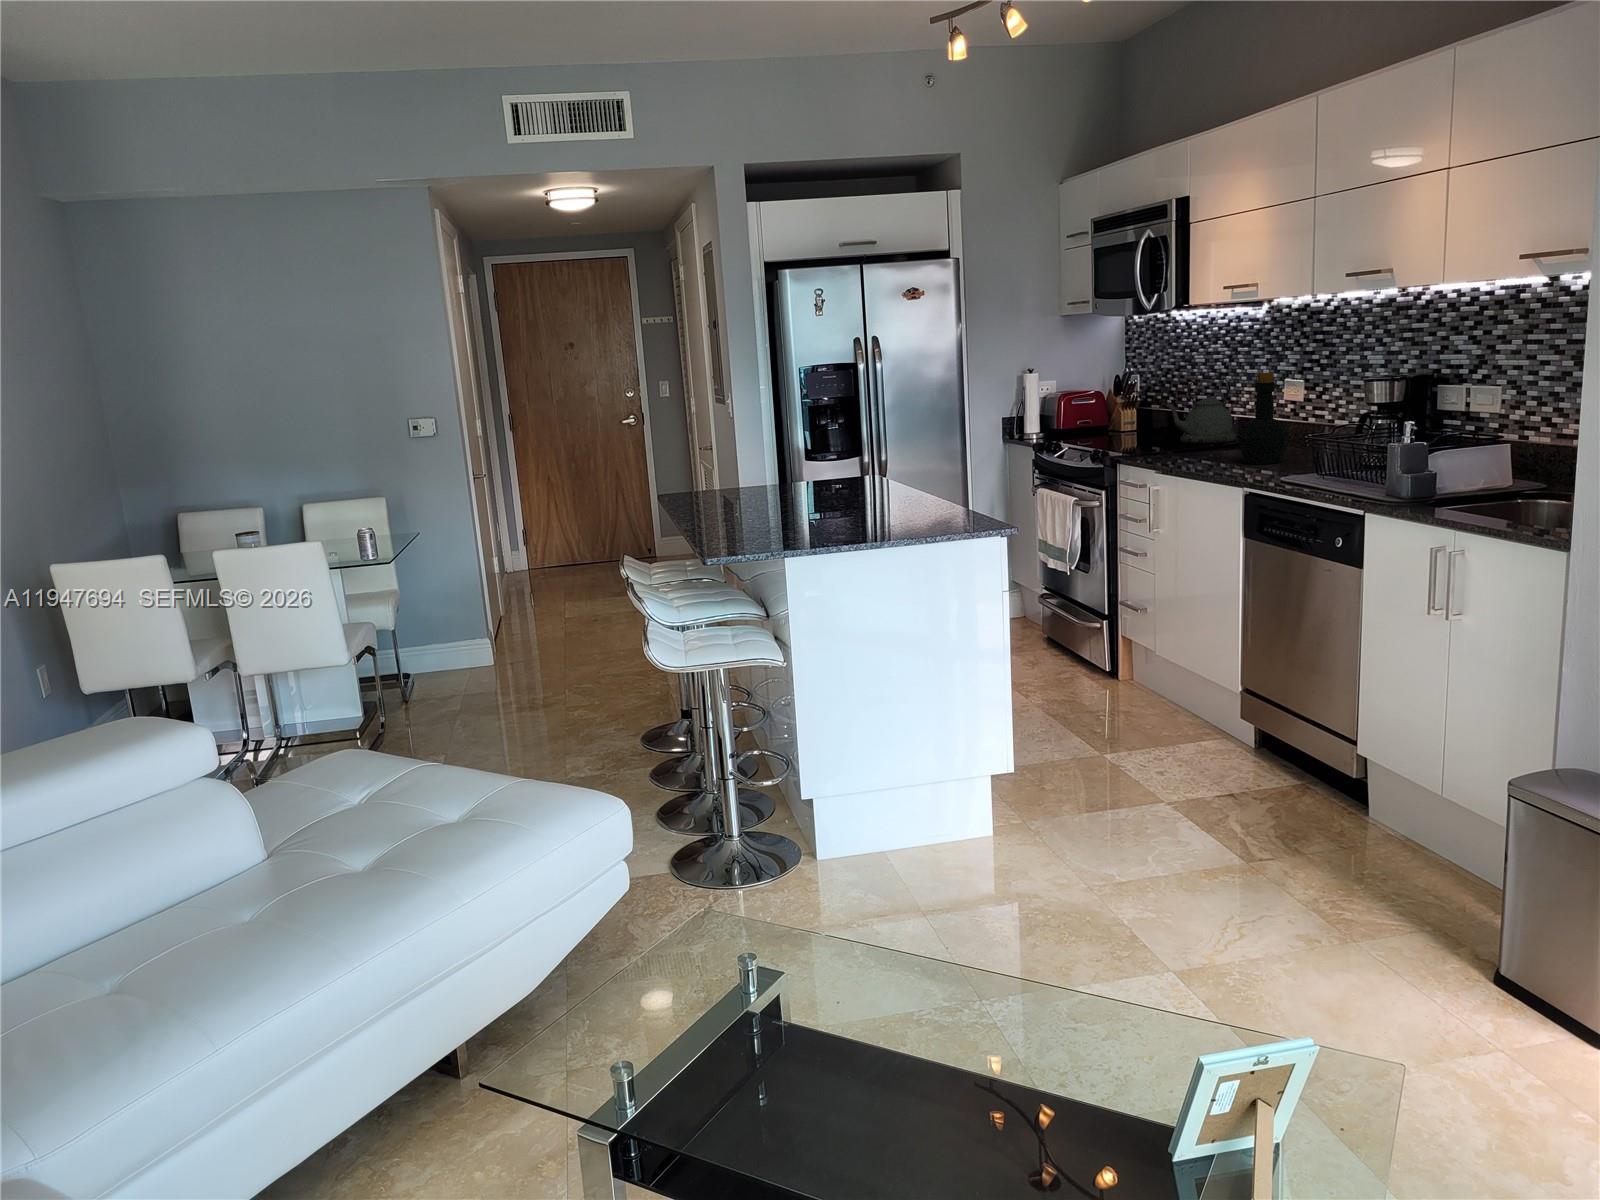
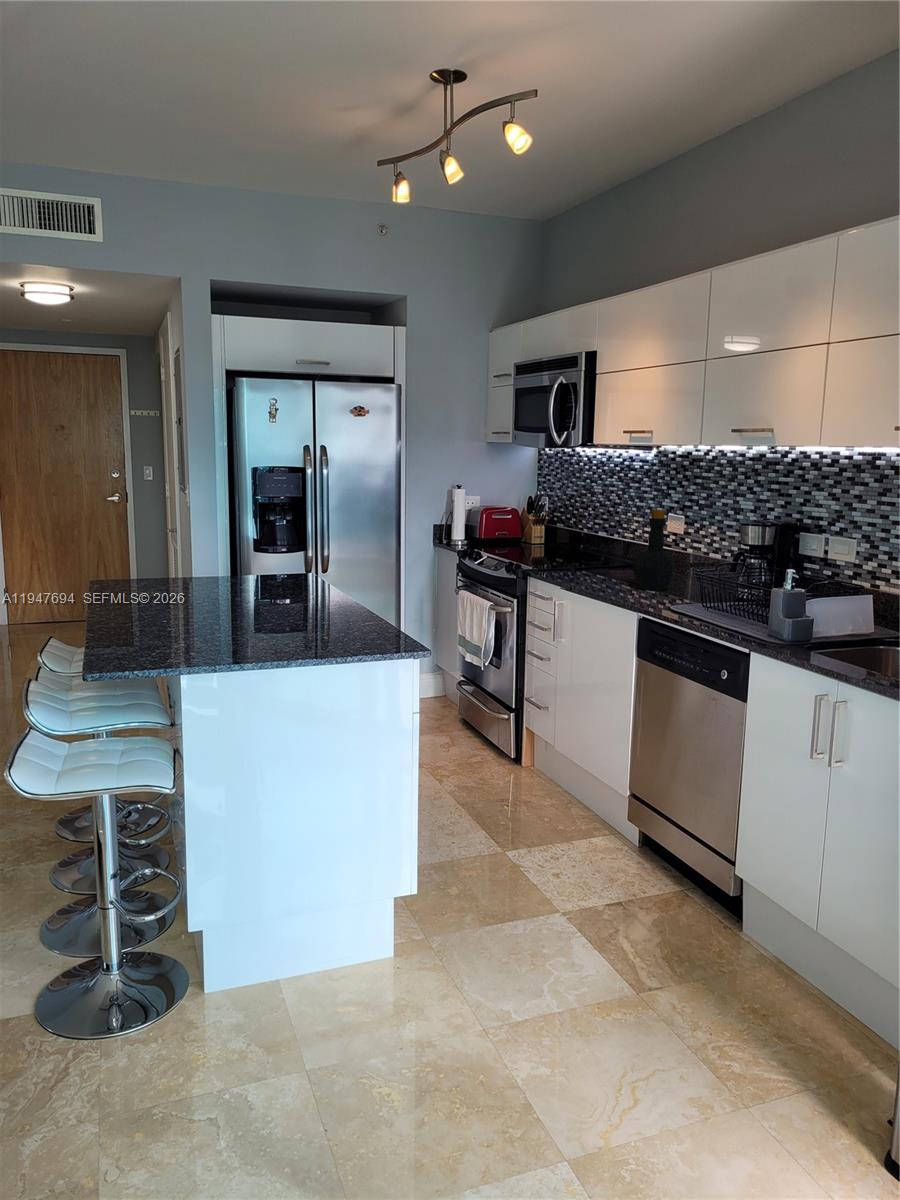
kettle: present [1166,379,1237,444] -> none [570,508,627,564]

